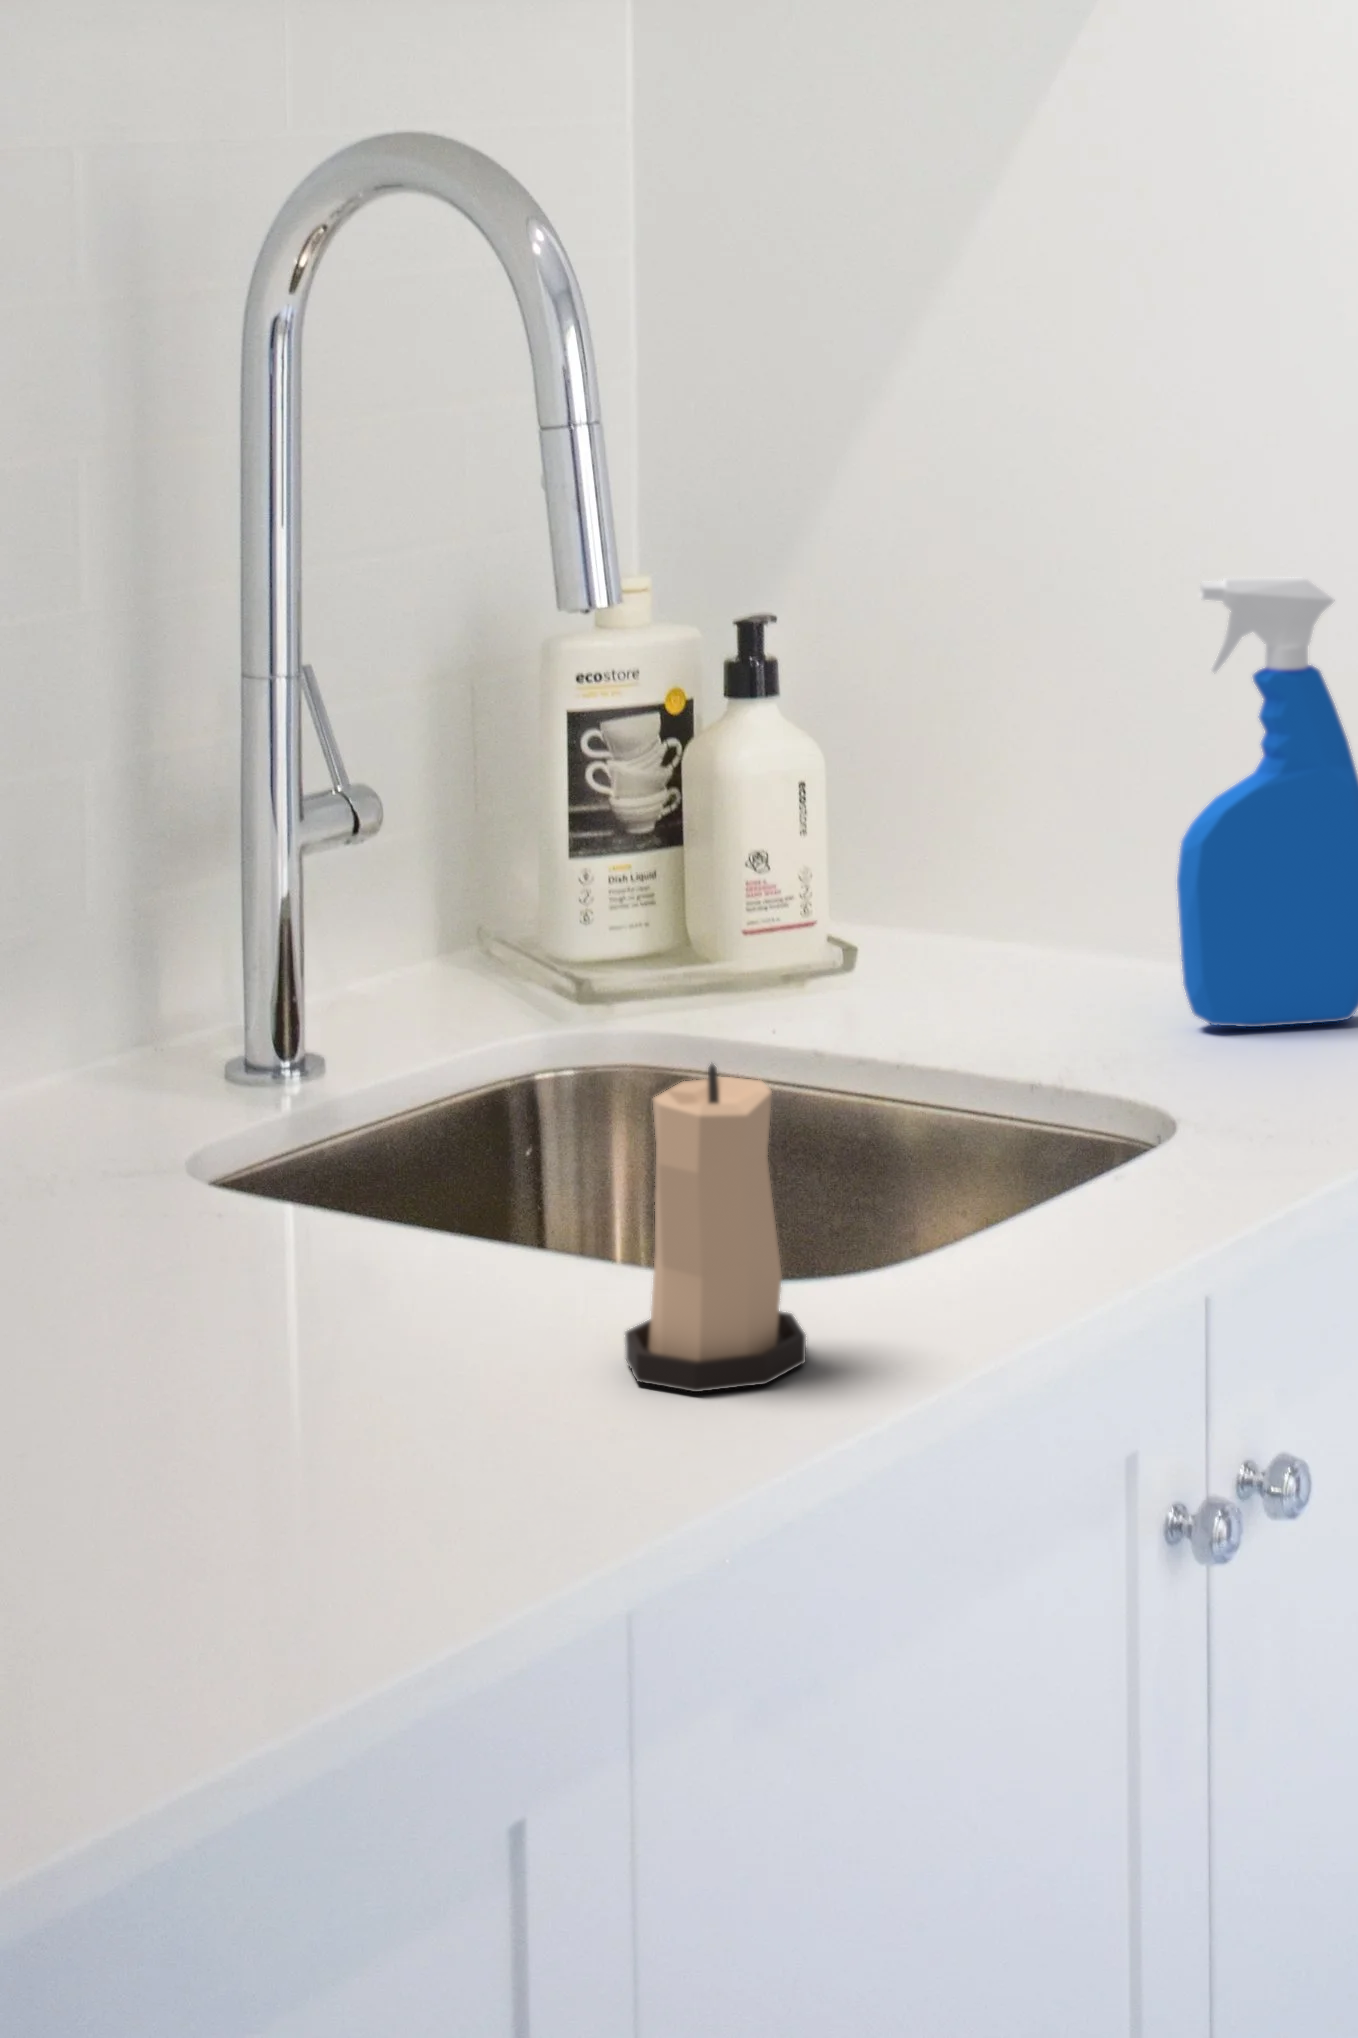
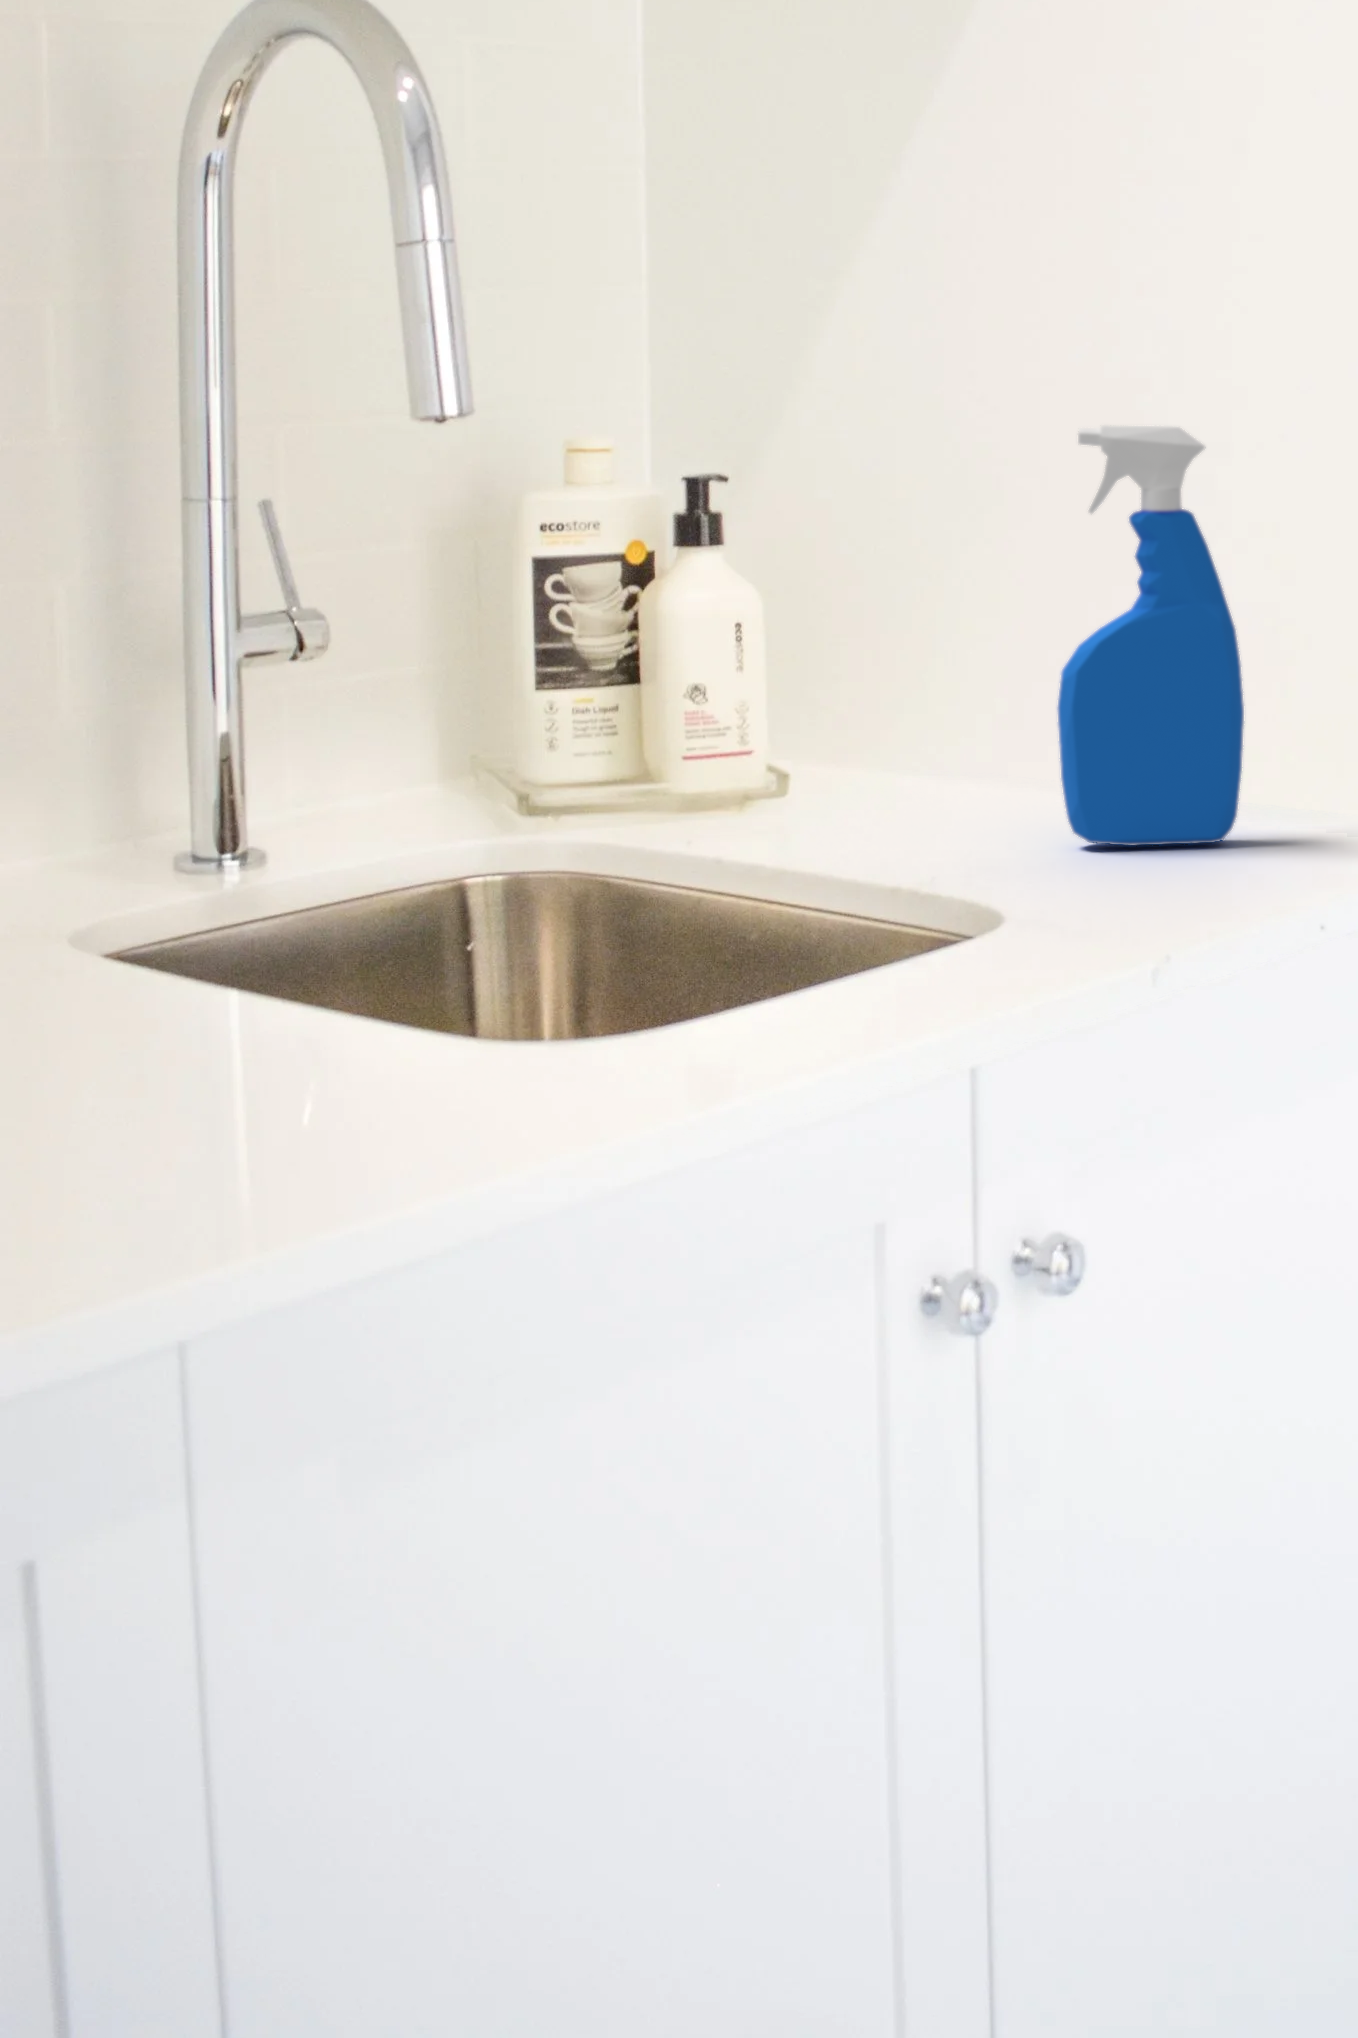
candle: present [625,1064,806,1392] -> none [219,789,424,1139]

